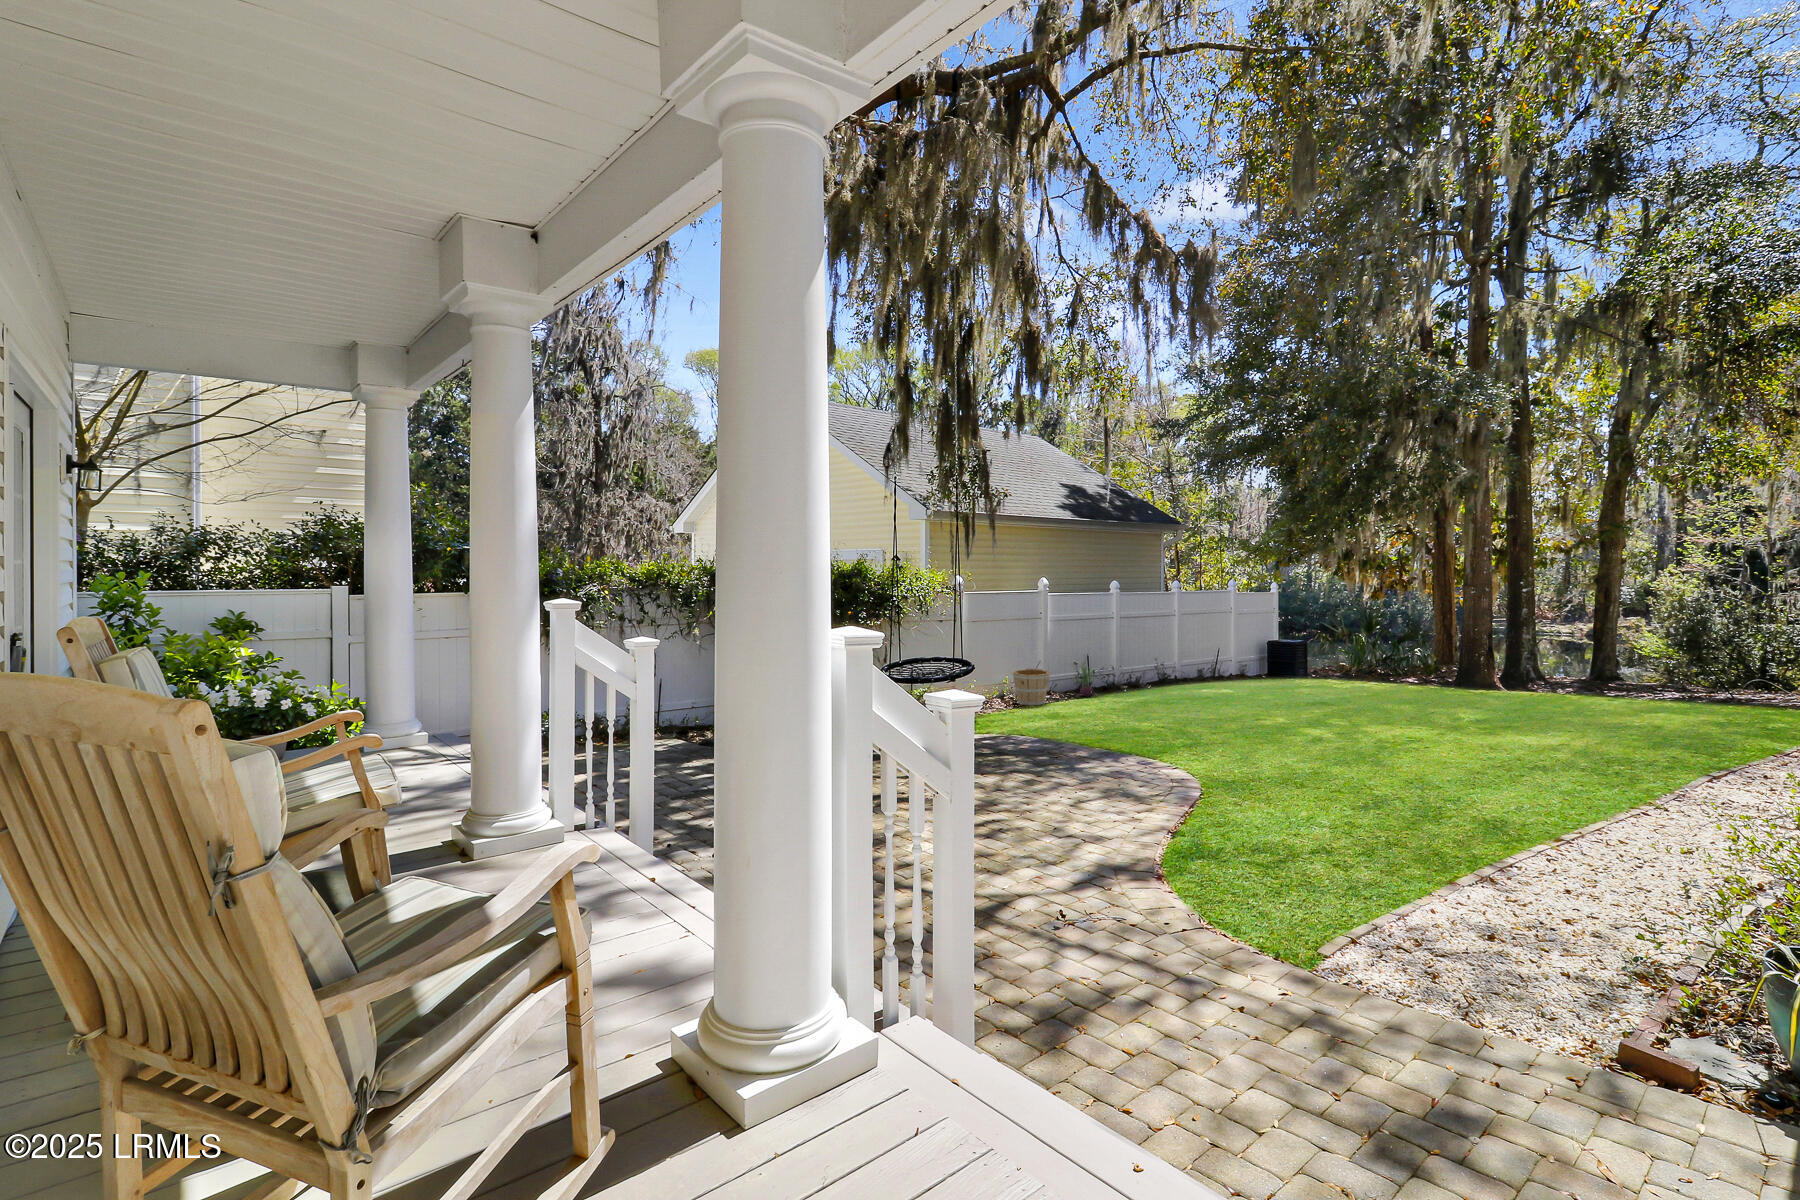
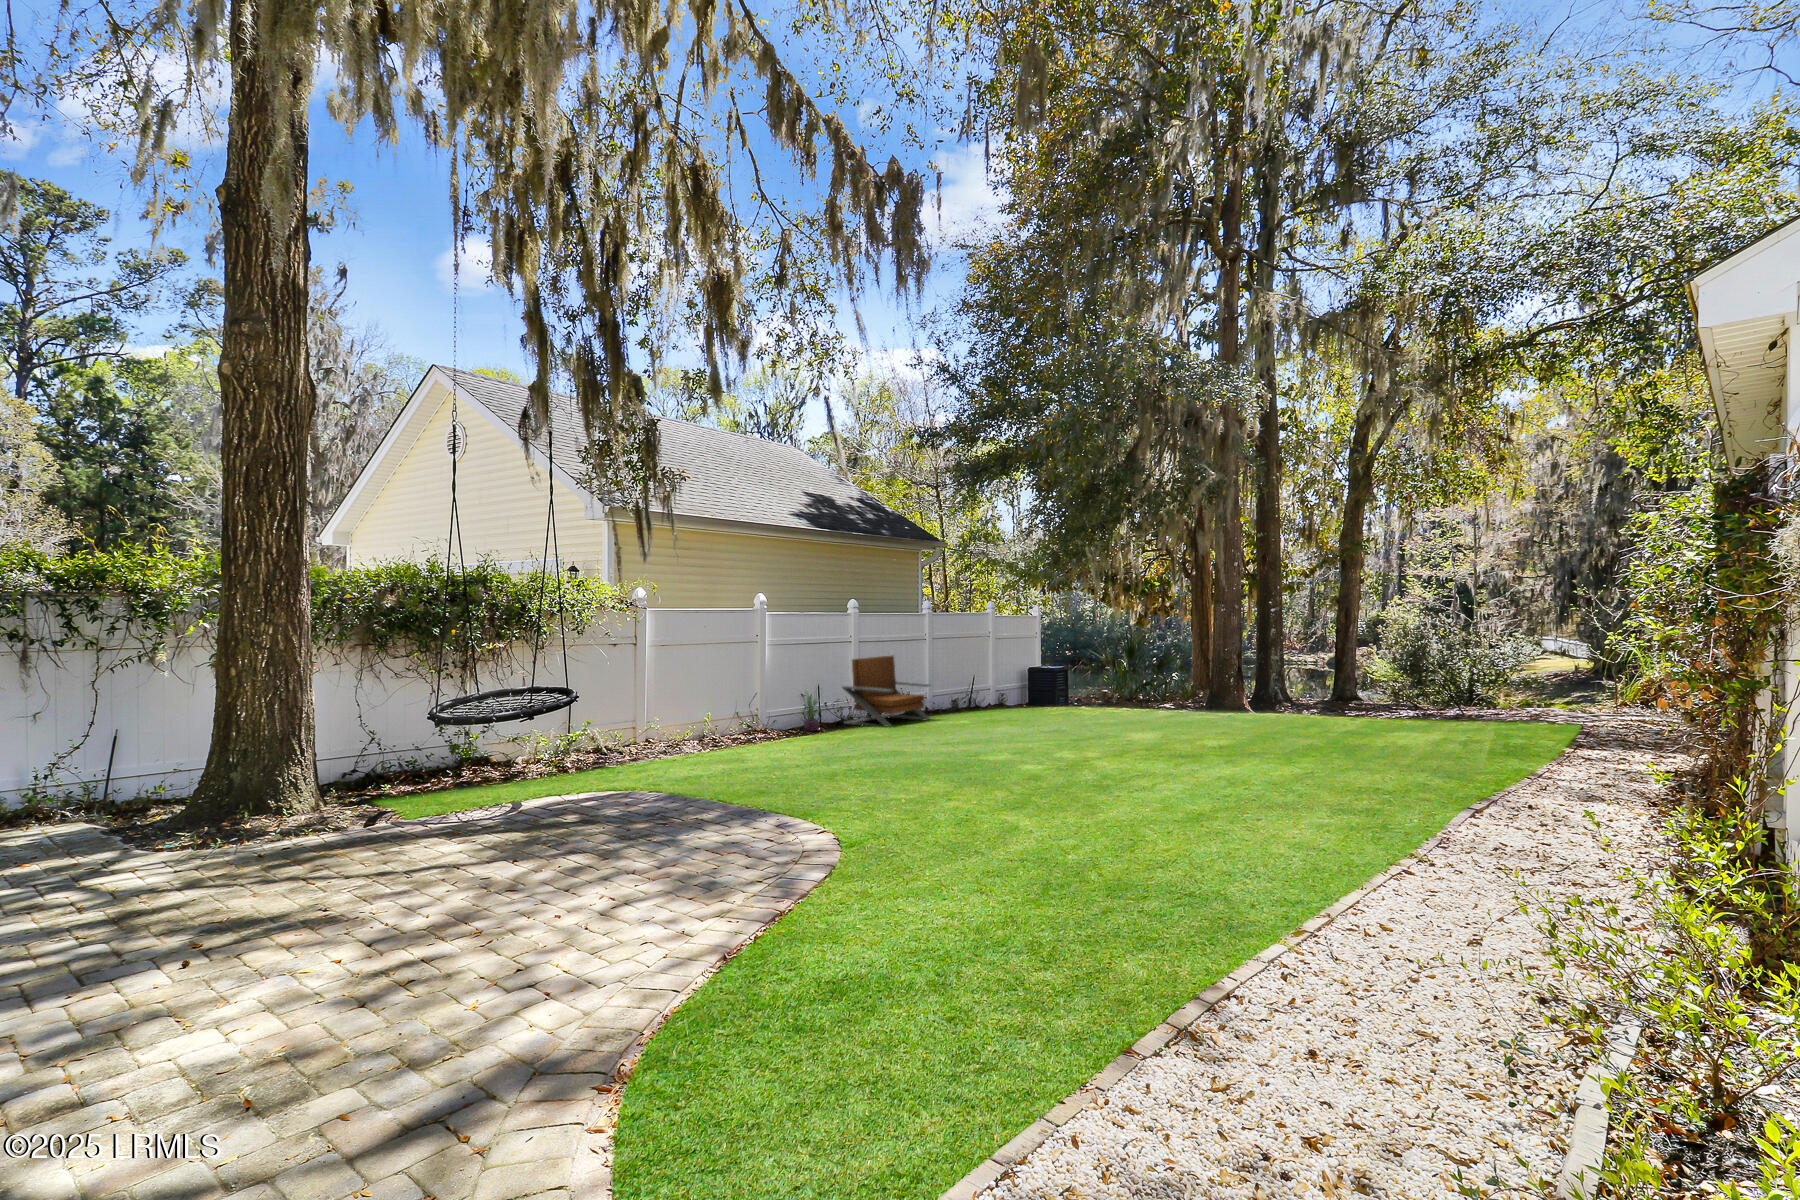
lounge chair: none [1108,632,1186,695] -> present [842,656,930,726]
wooden bucket: present [1012,669,1050,705] -> none [714,699,761,744]

